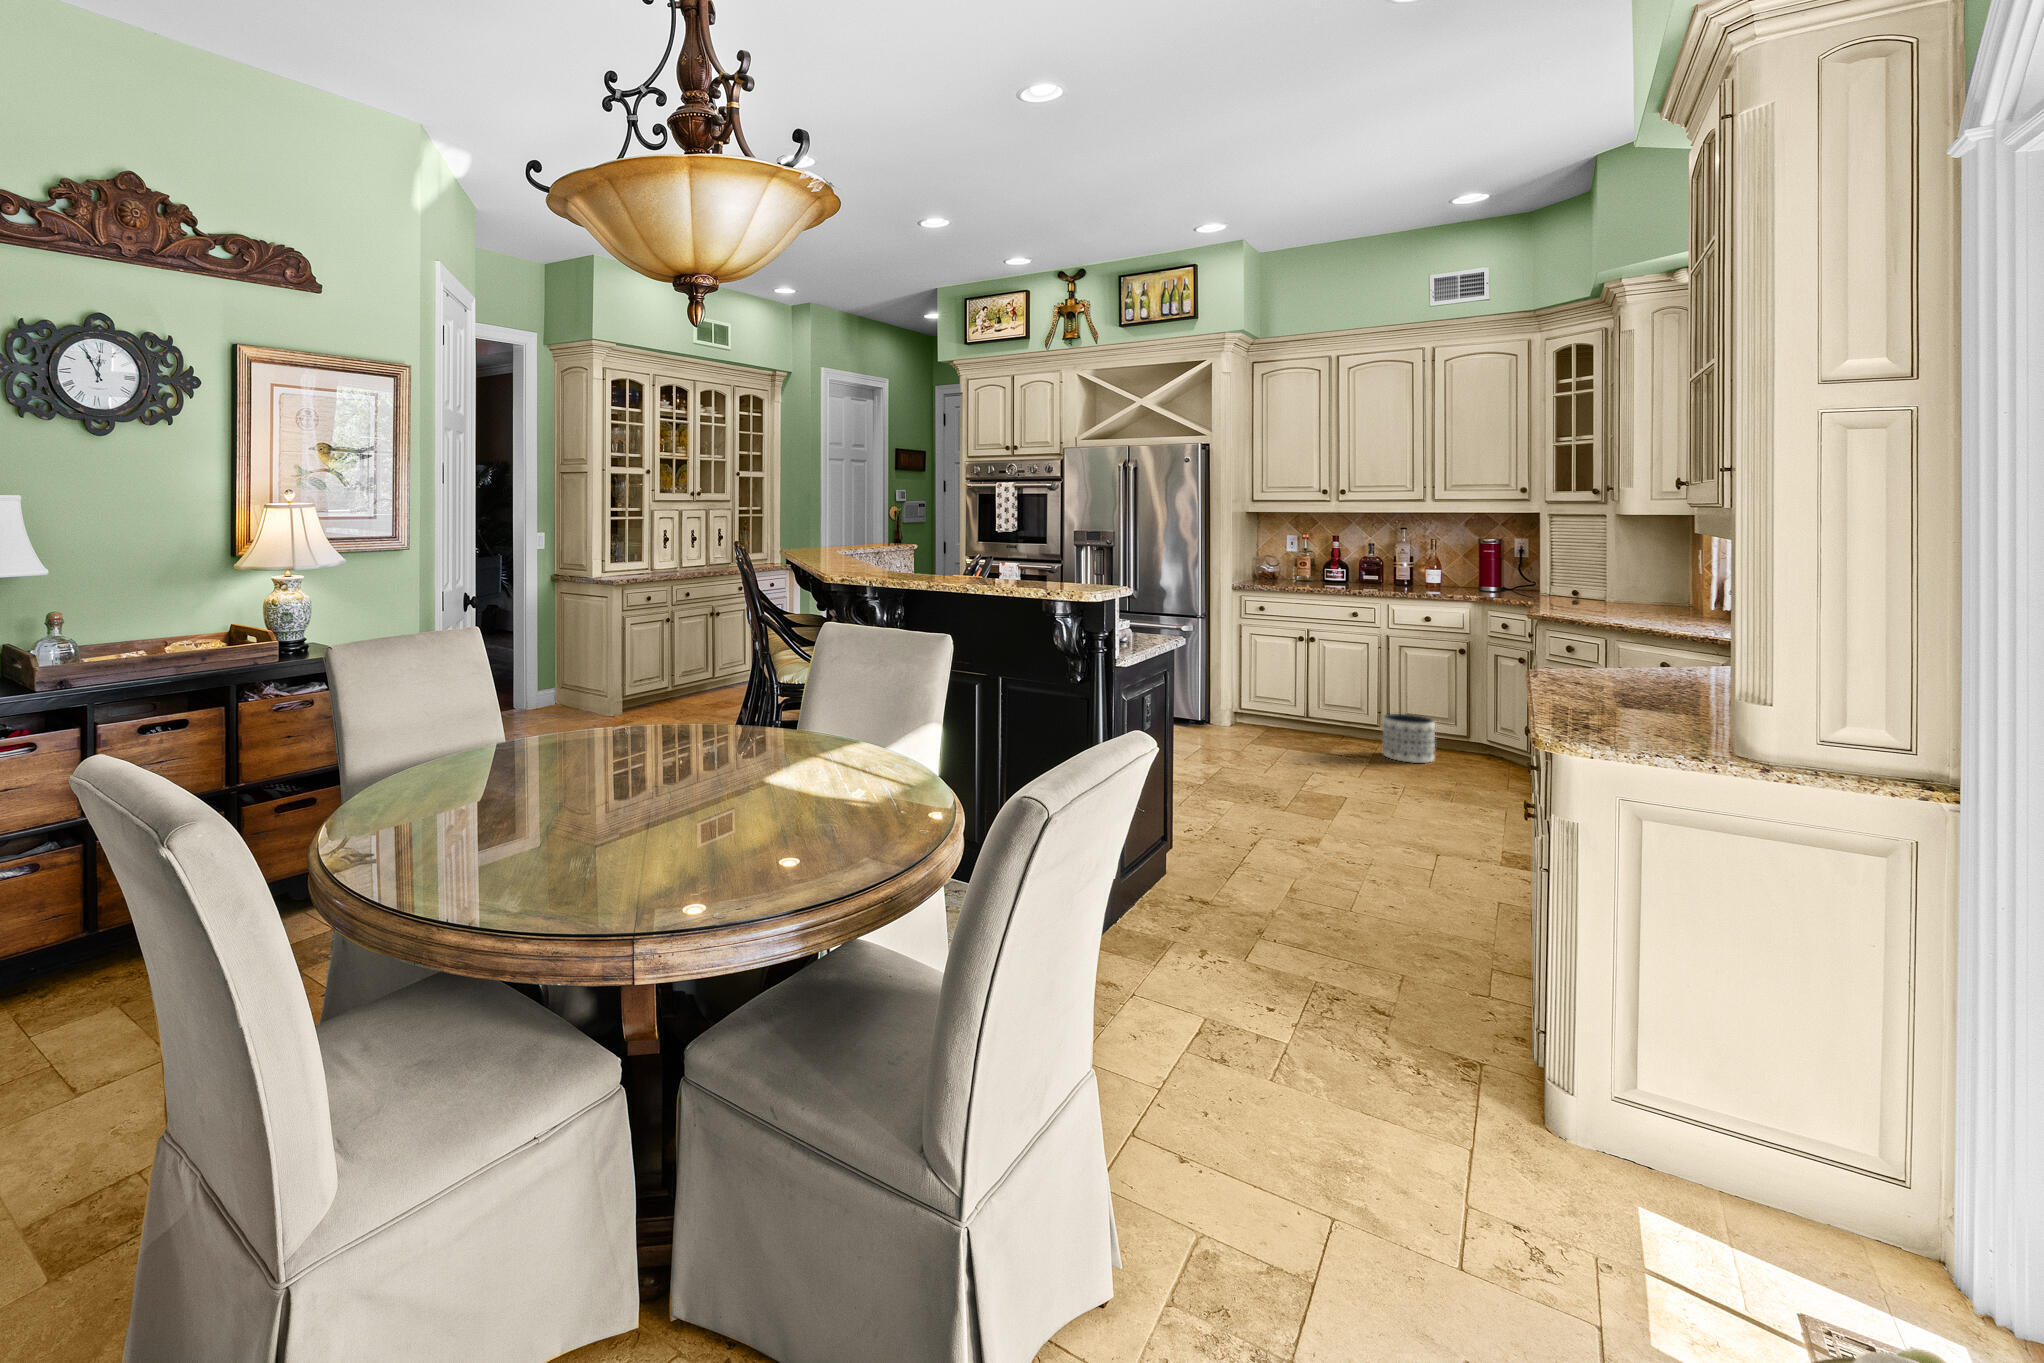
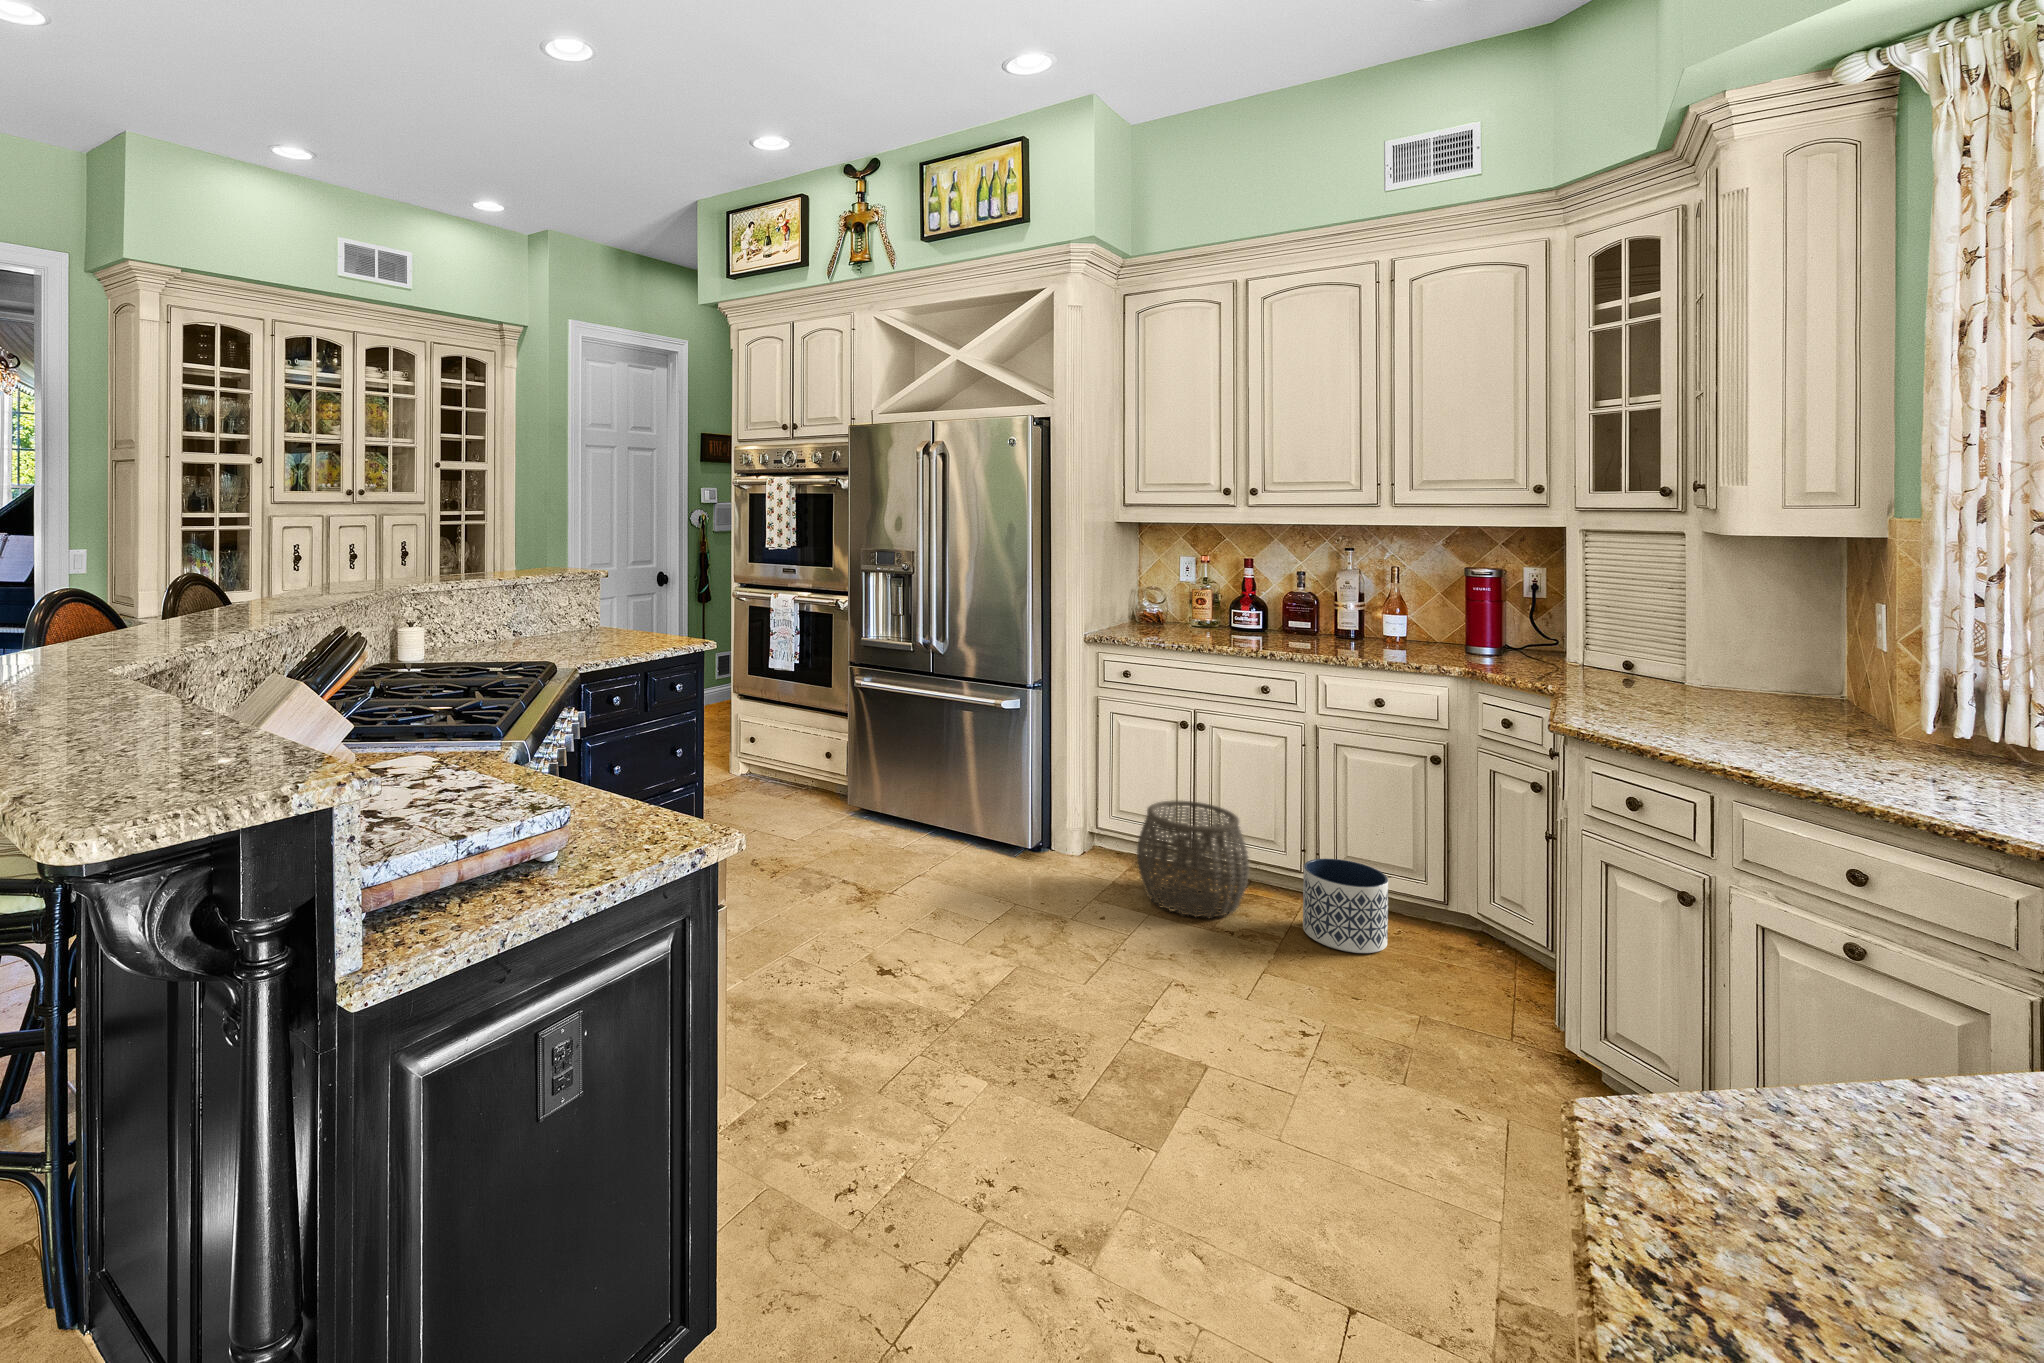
woven basket: none [1274,686,1348,751] -> present [1137,801,1249,918]

